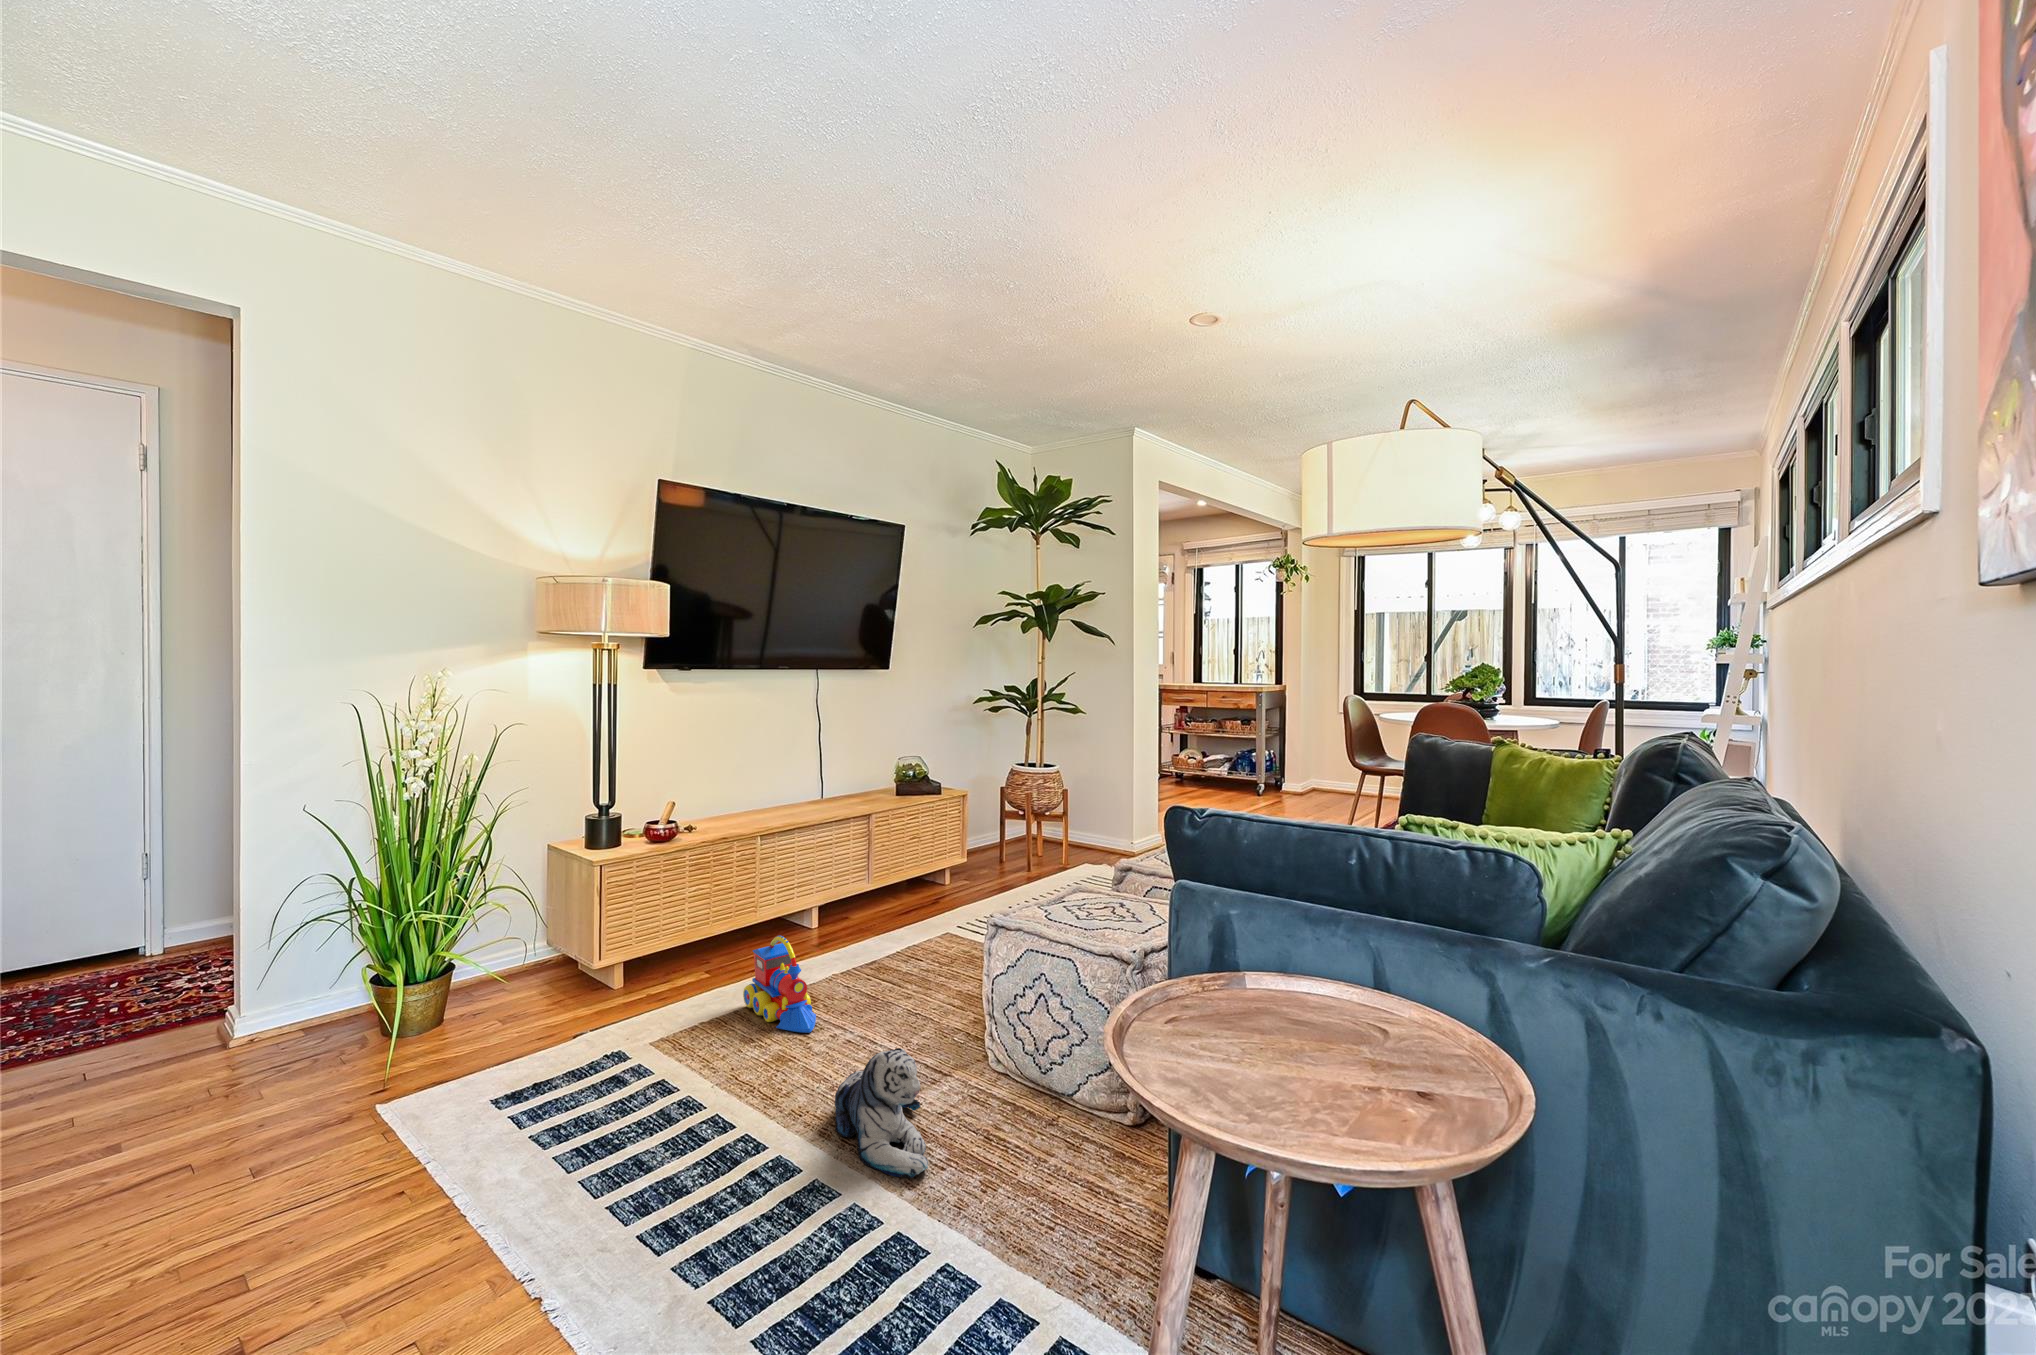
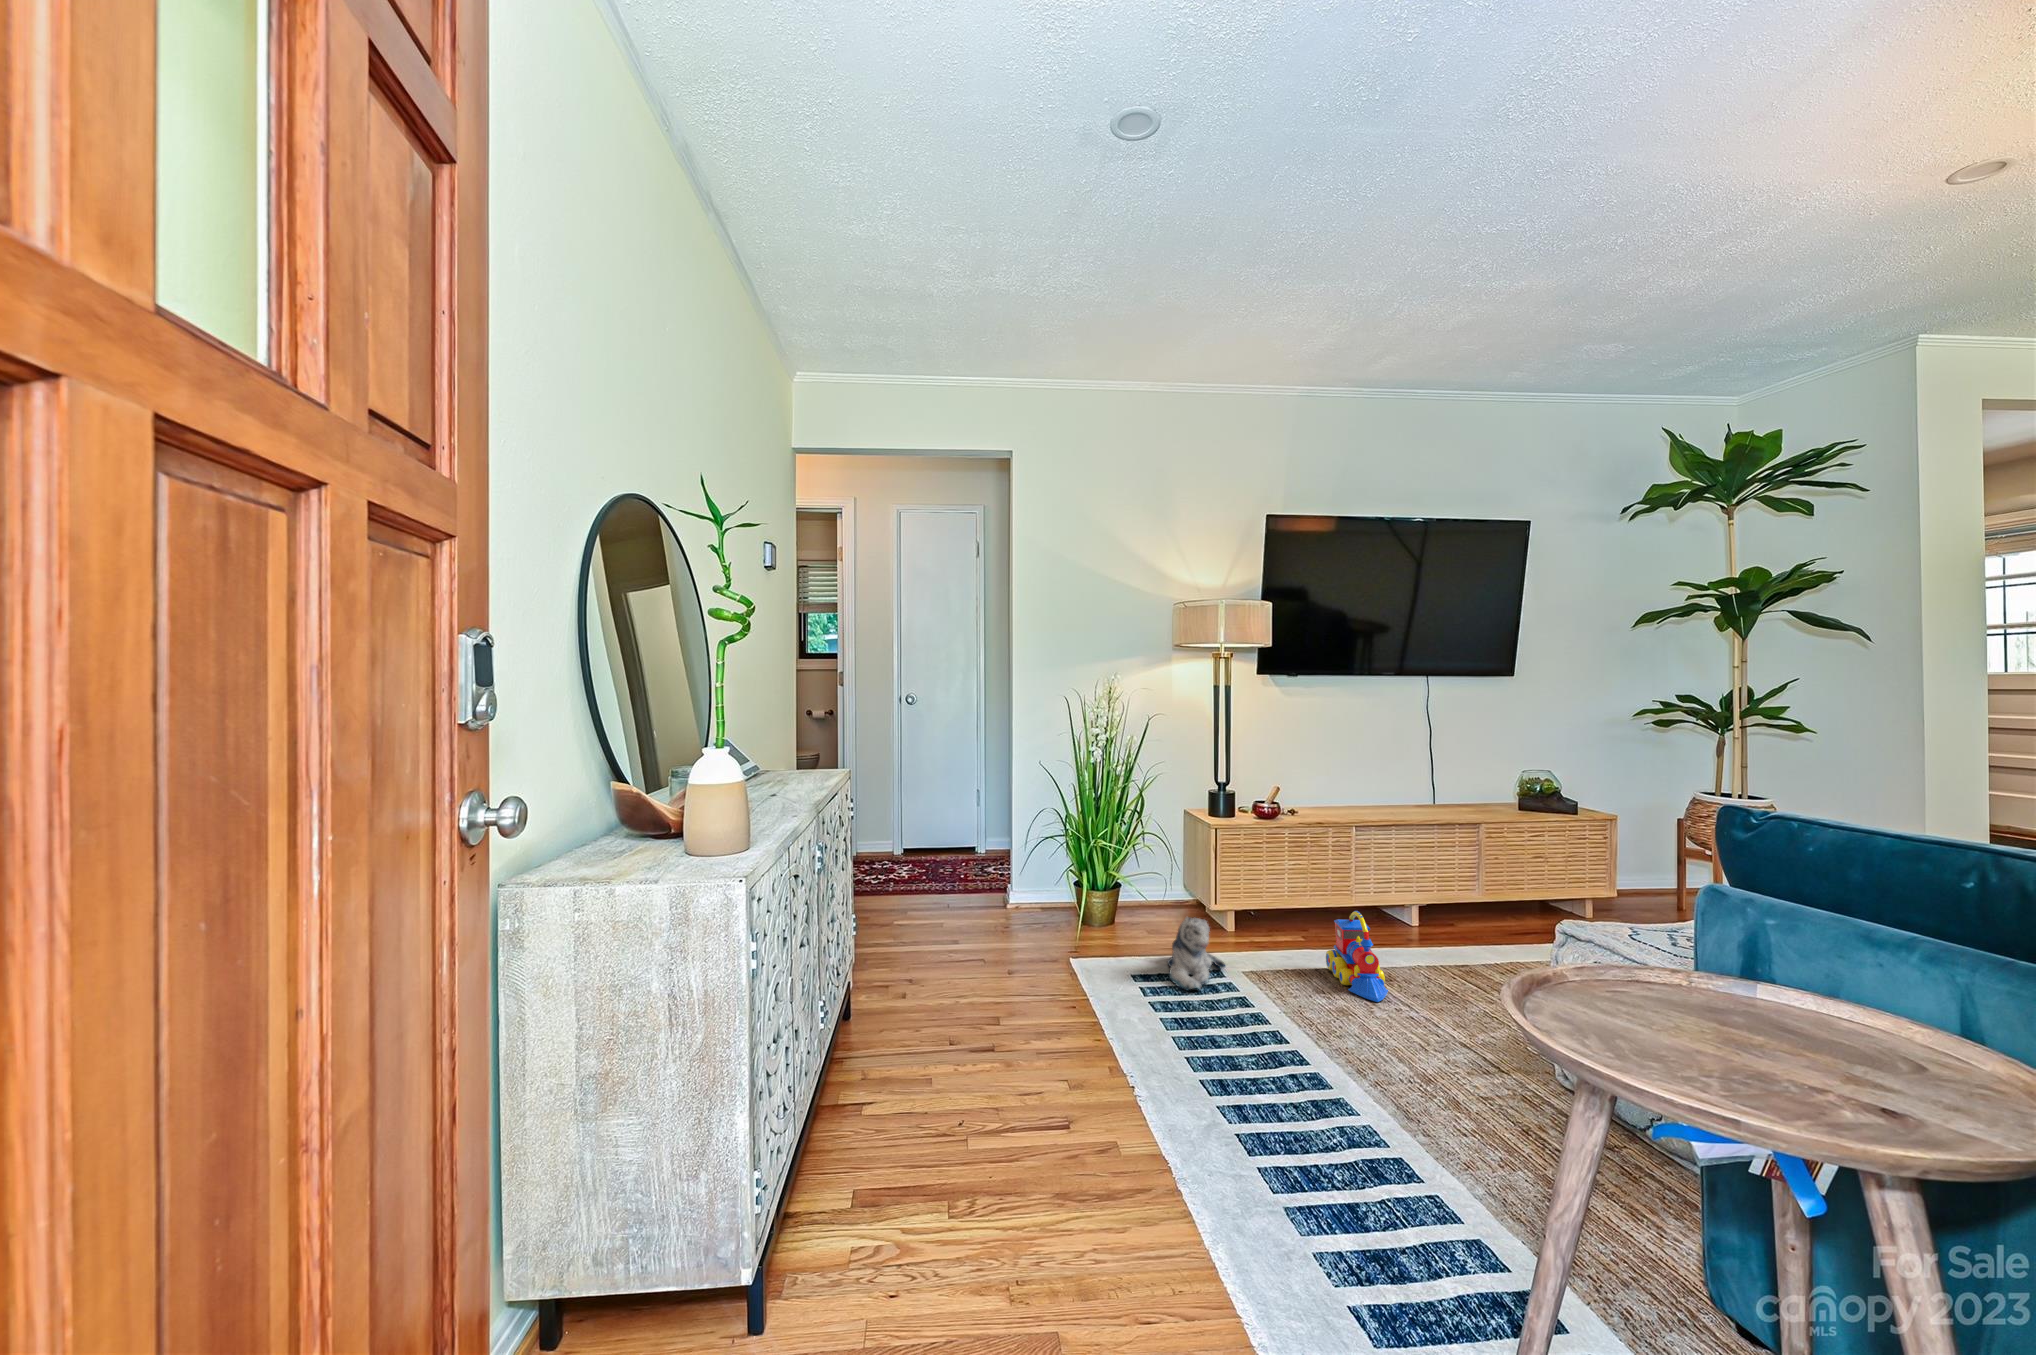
plush toy: present [835,1048,928,1178] -> present [1167,917,1225,990]

